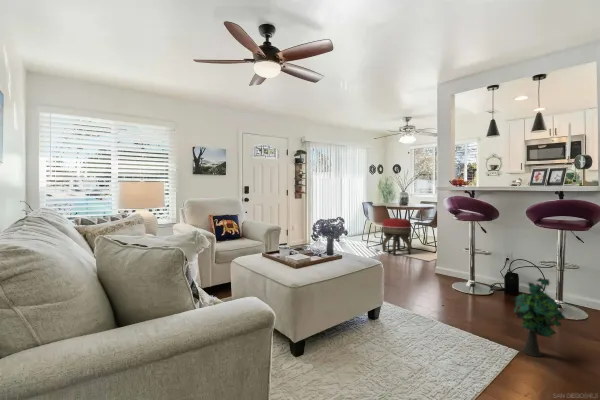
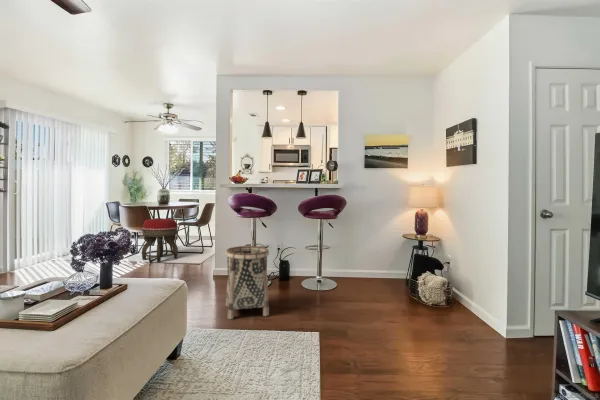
basket: none [427,249,474,320] -> present [225,246,269,319]
decorative plant: present [510,278,565,357] -> none [308,262,349,333]

